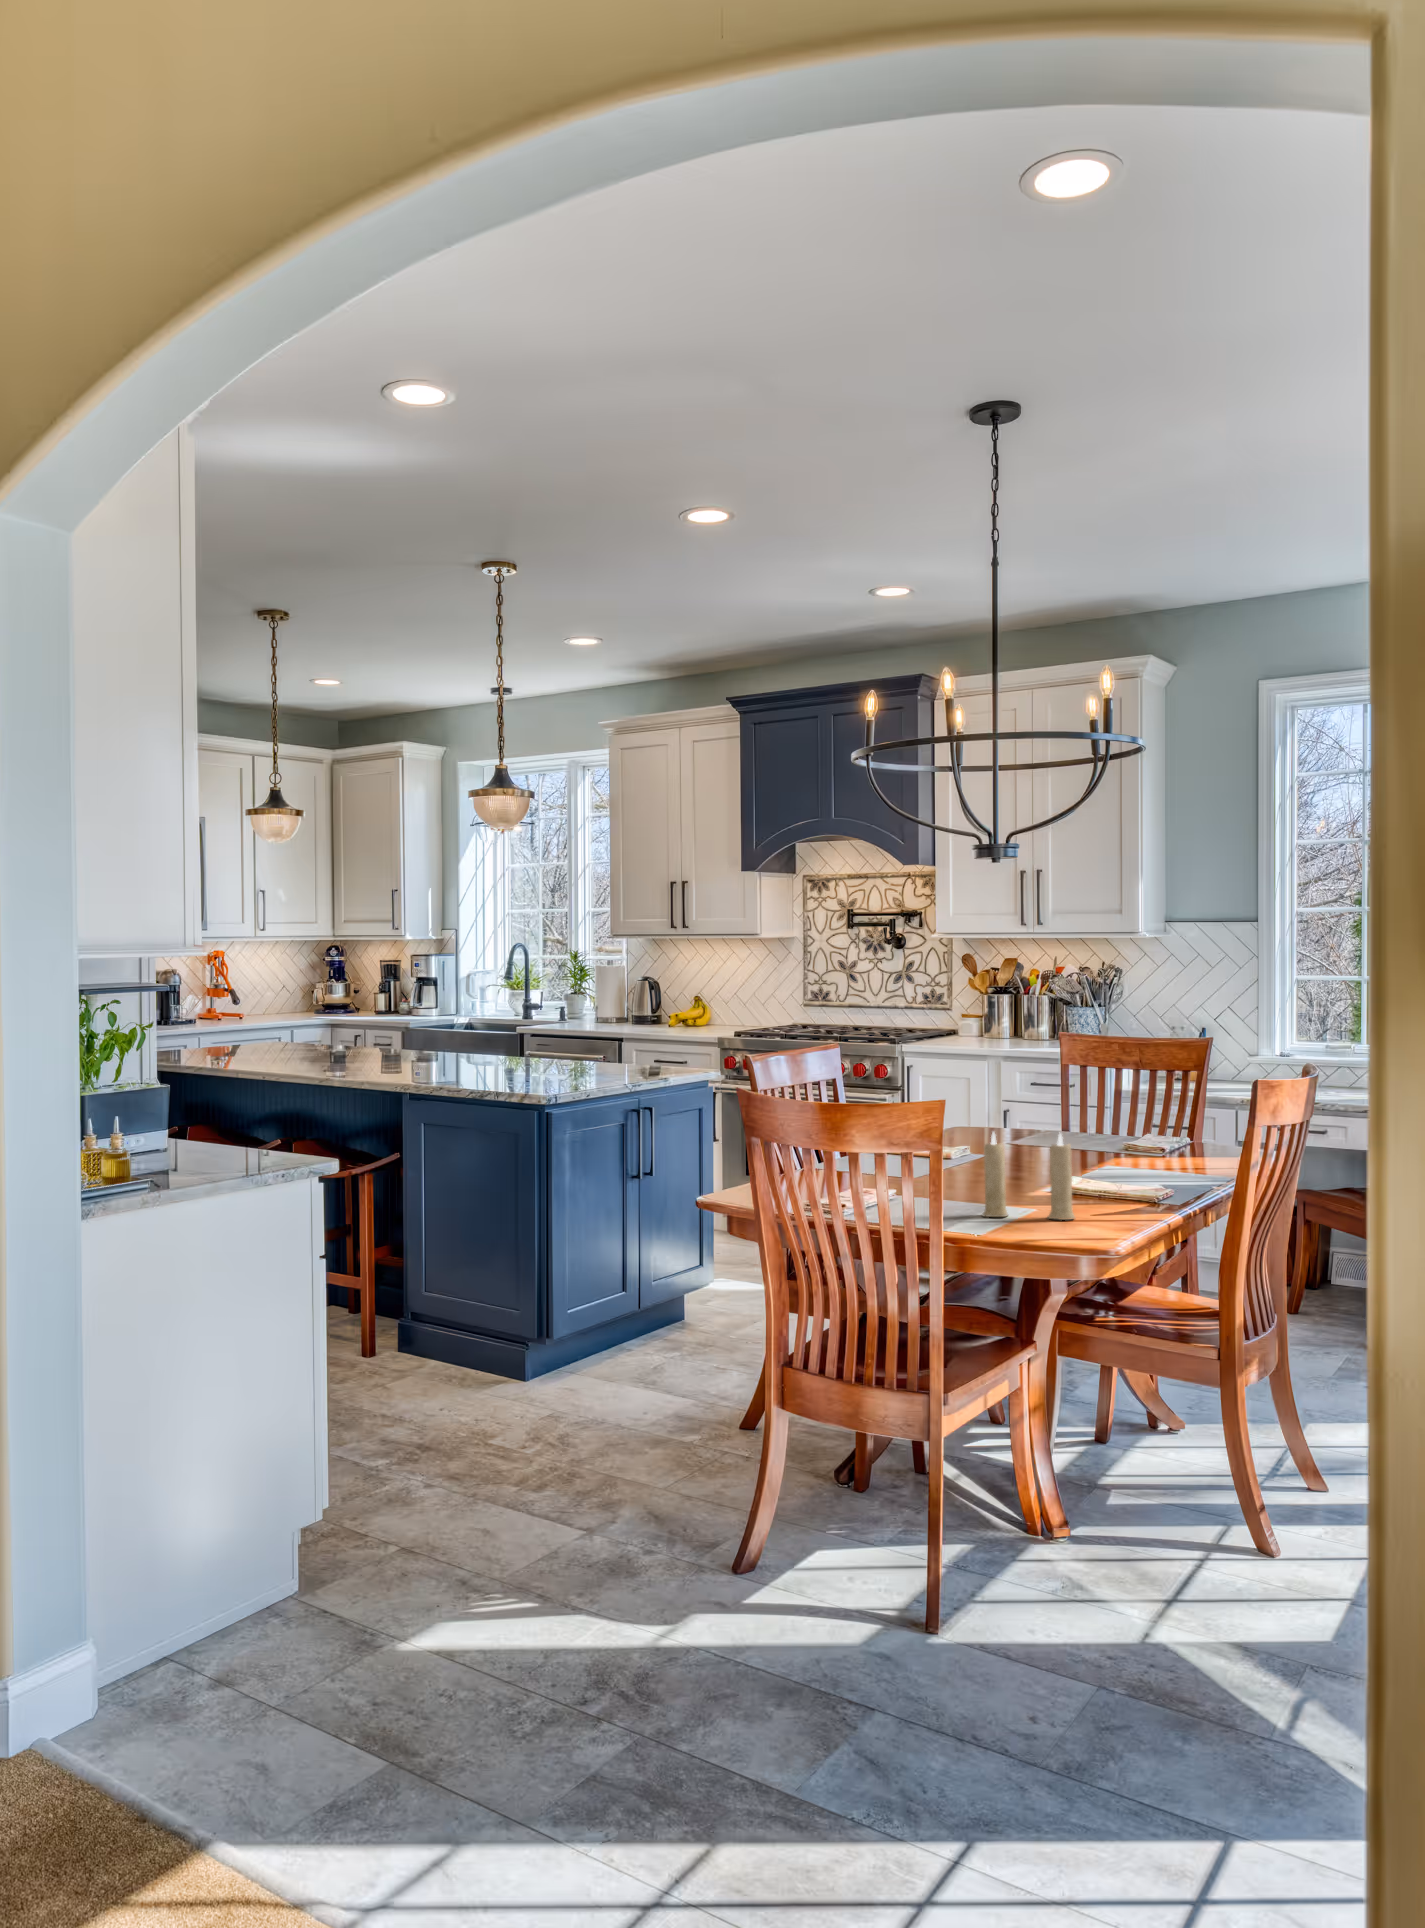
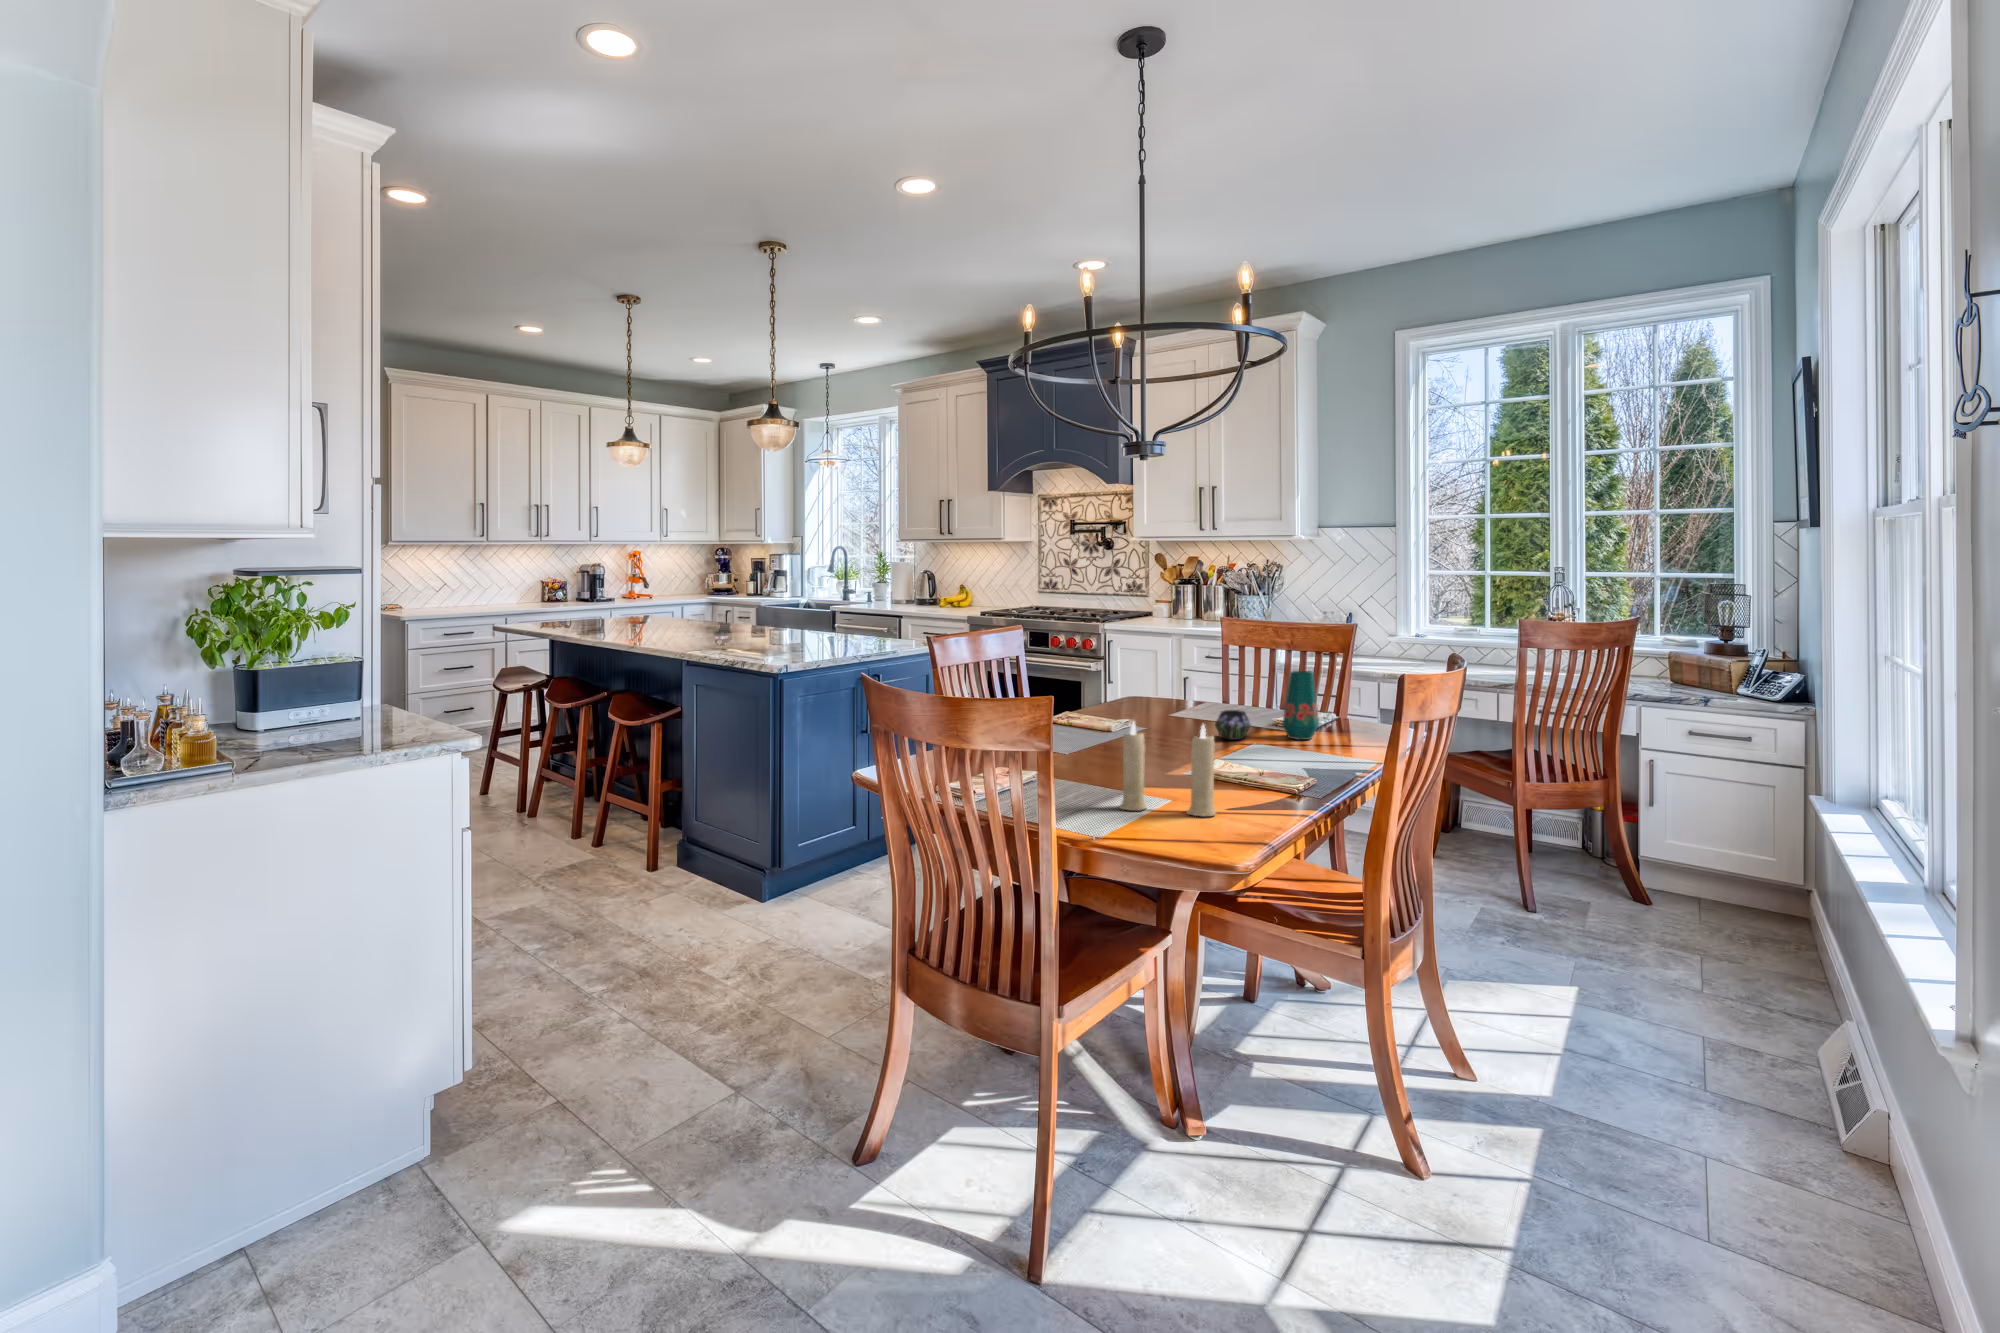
vase: none [1063,1090,1174,1164] -> present [1215,671,1319,740]

